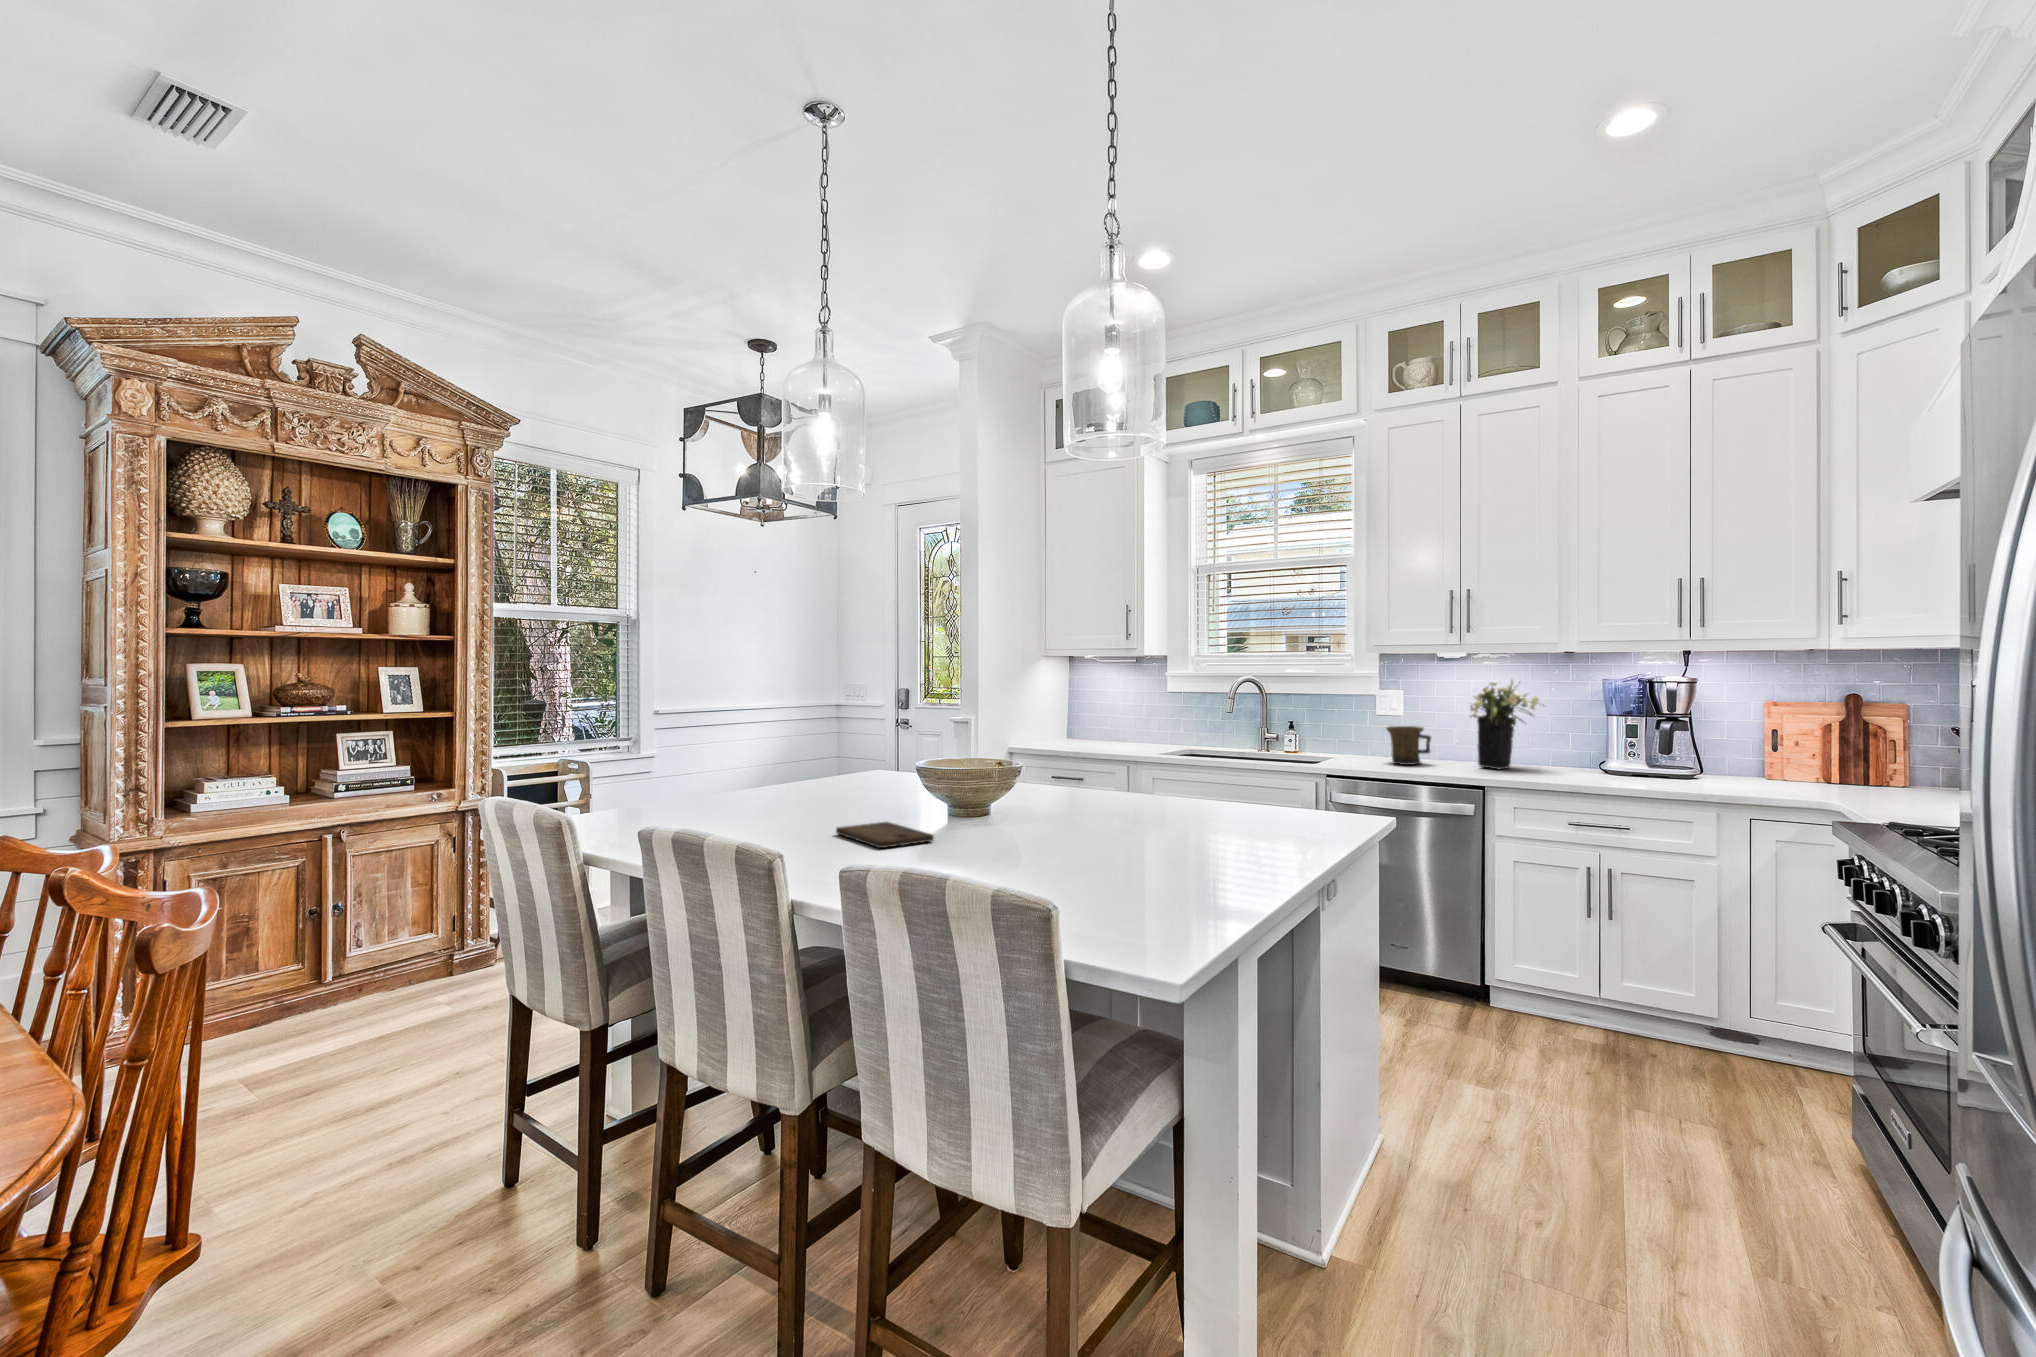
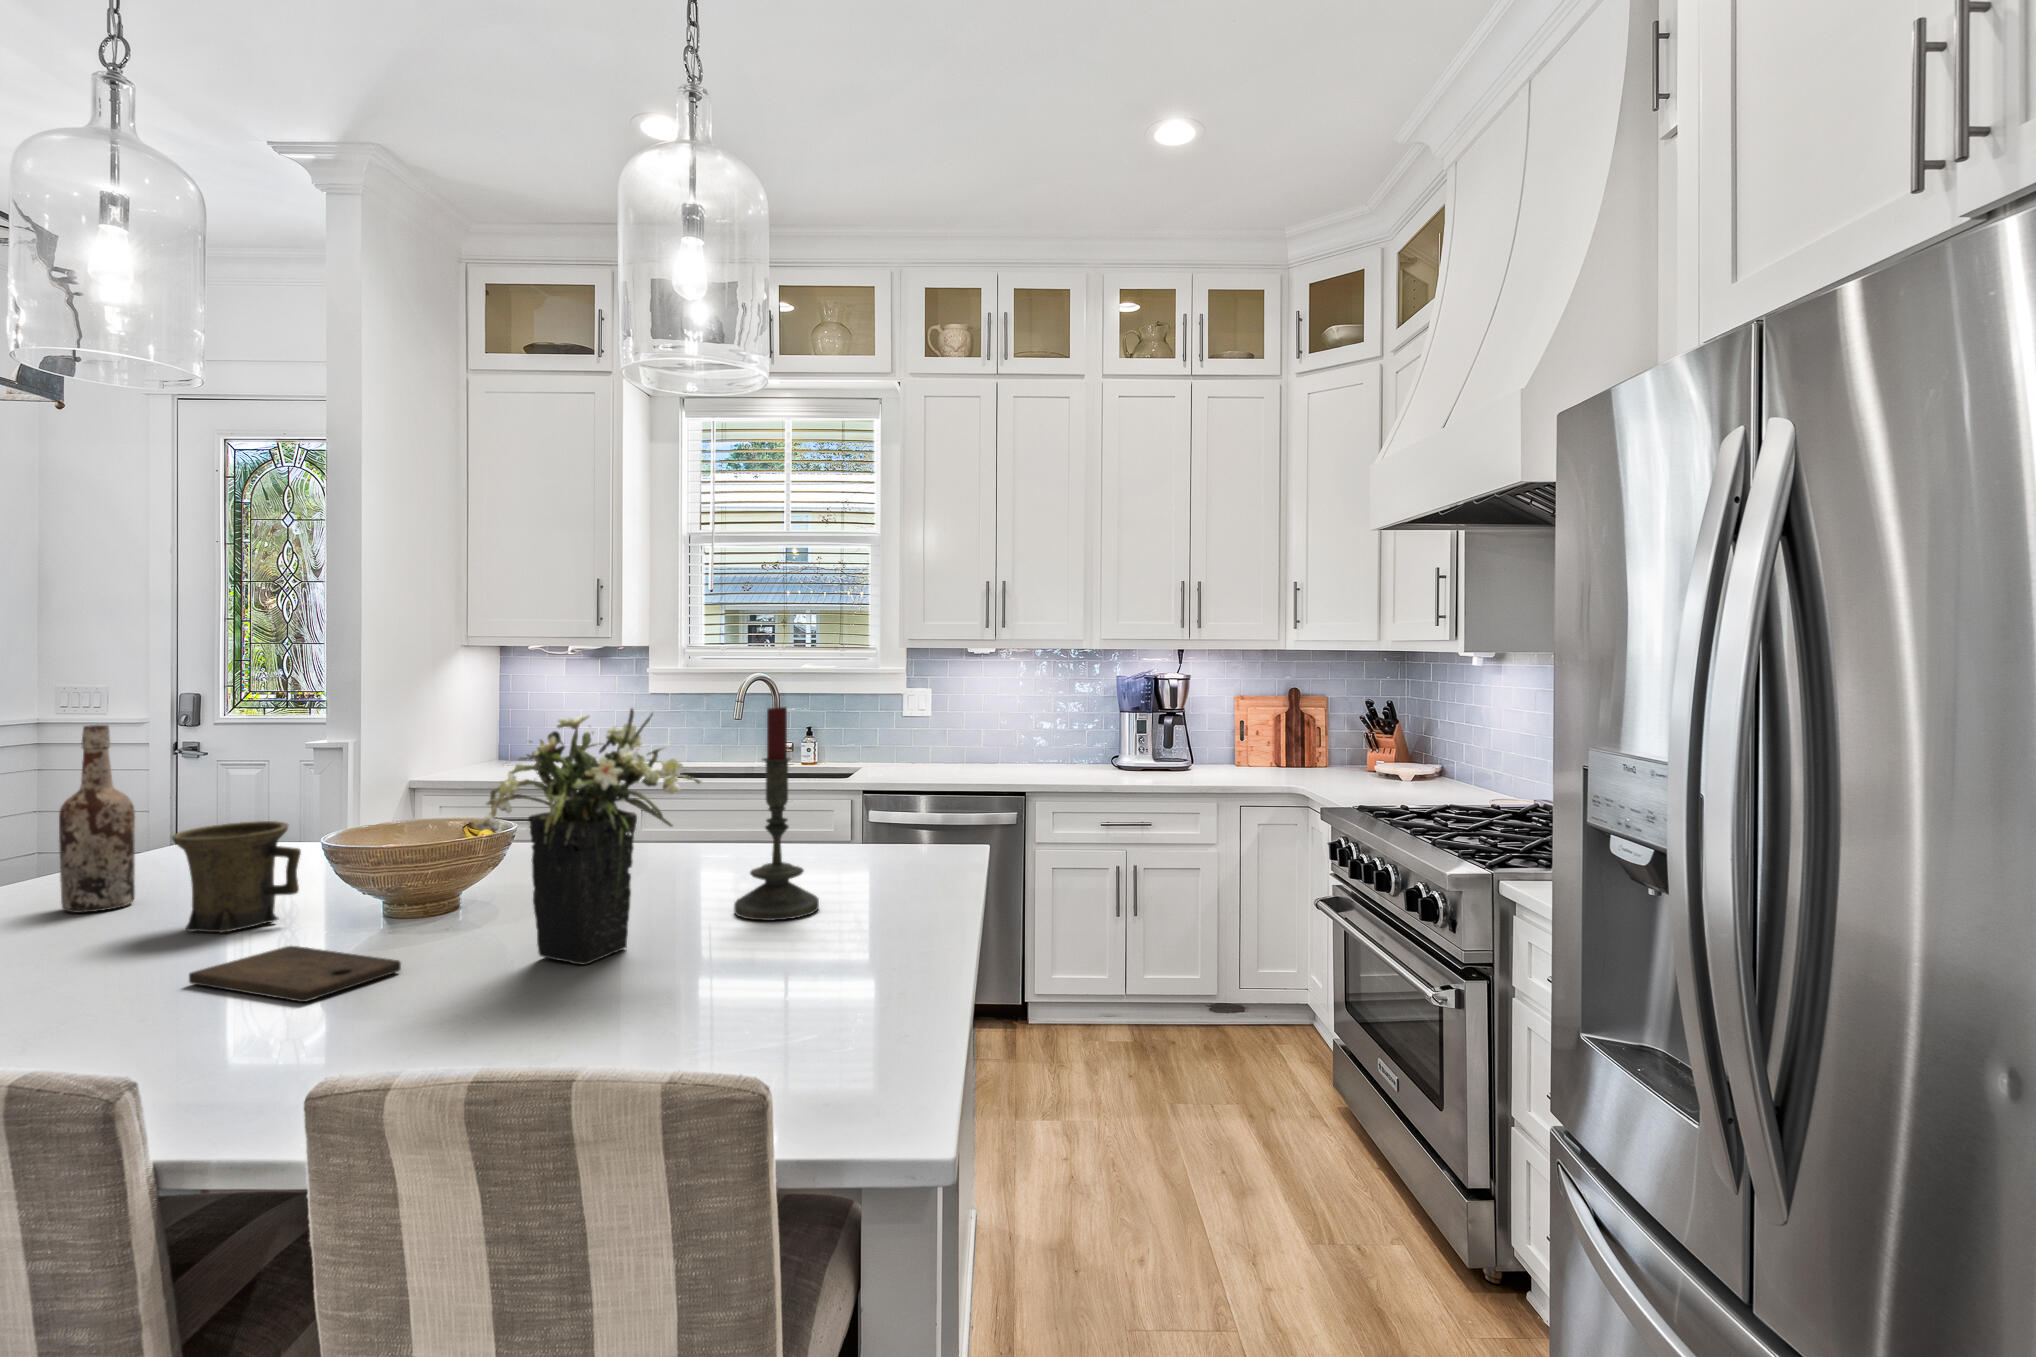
candle: none [1147,681,1209,844] -> present [734,707,819,920]
flower arrangement: present [1470,681,1540,770] -> present [477,709,701,965]
wine bottle: none [802,694,834,799] -> present [59,725,135,913]
mug: present [1386,726,1431,765] -> present [172,821,301,932]

